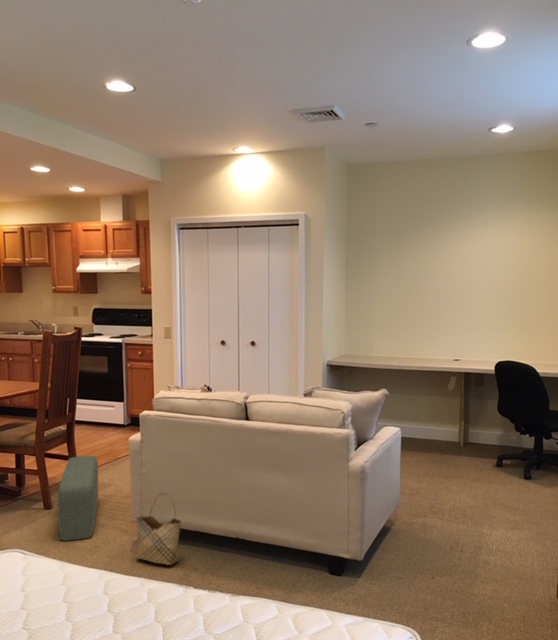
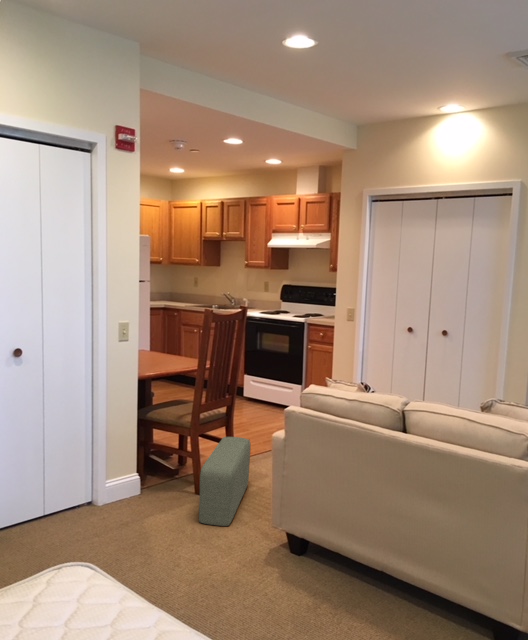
woven basket: present [136,512,181,565] -> none [264,498,315,582]

